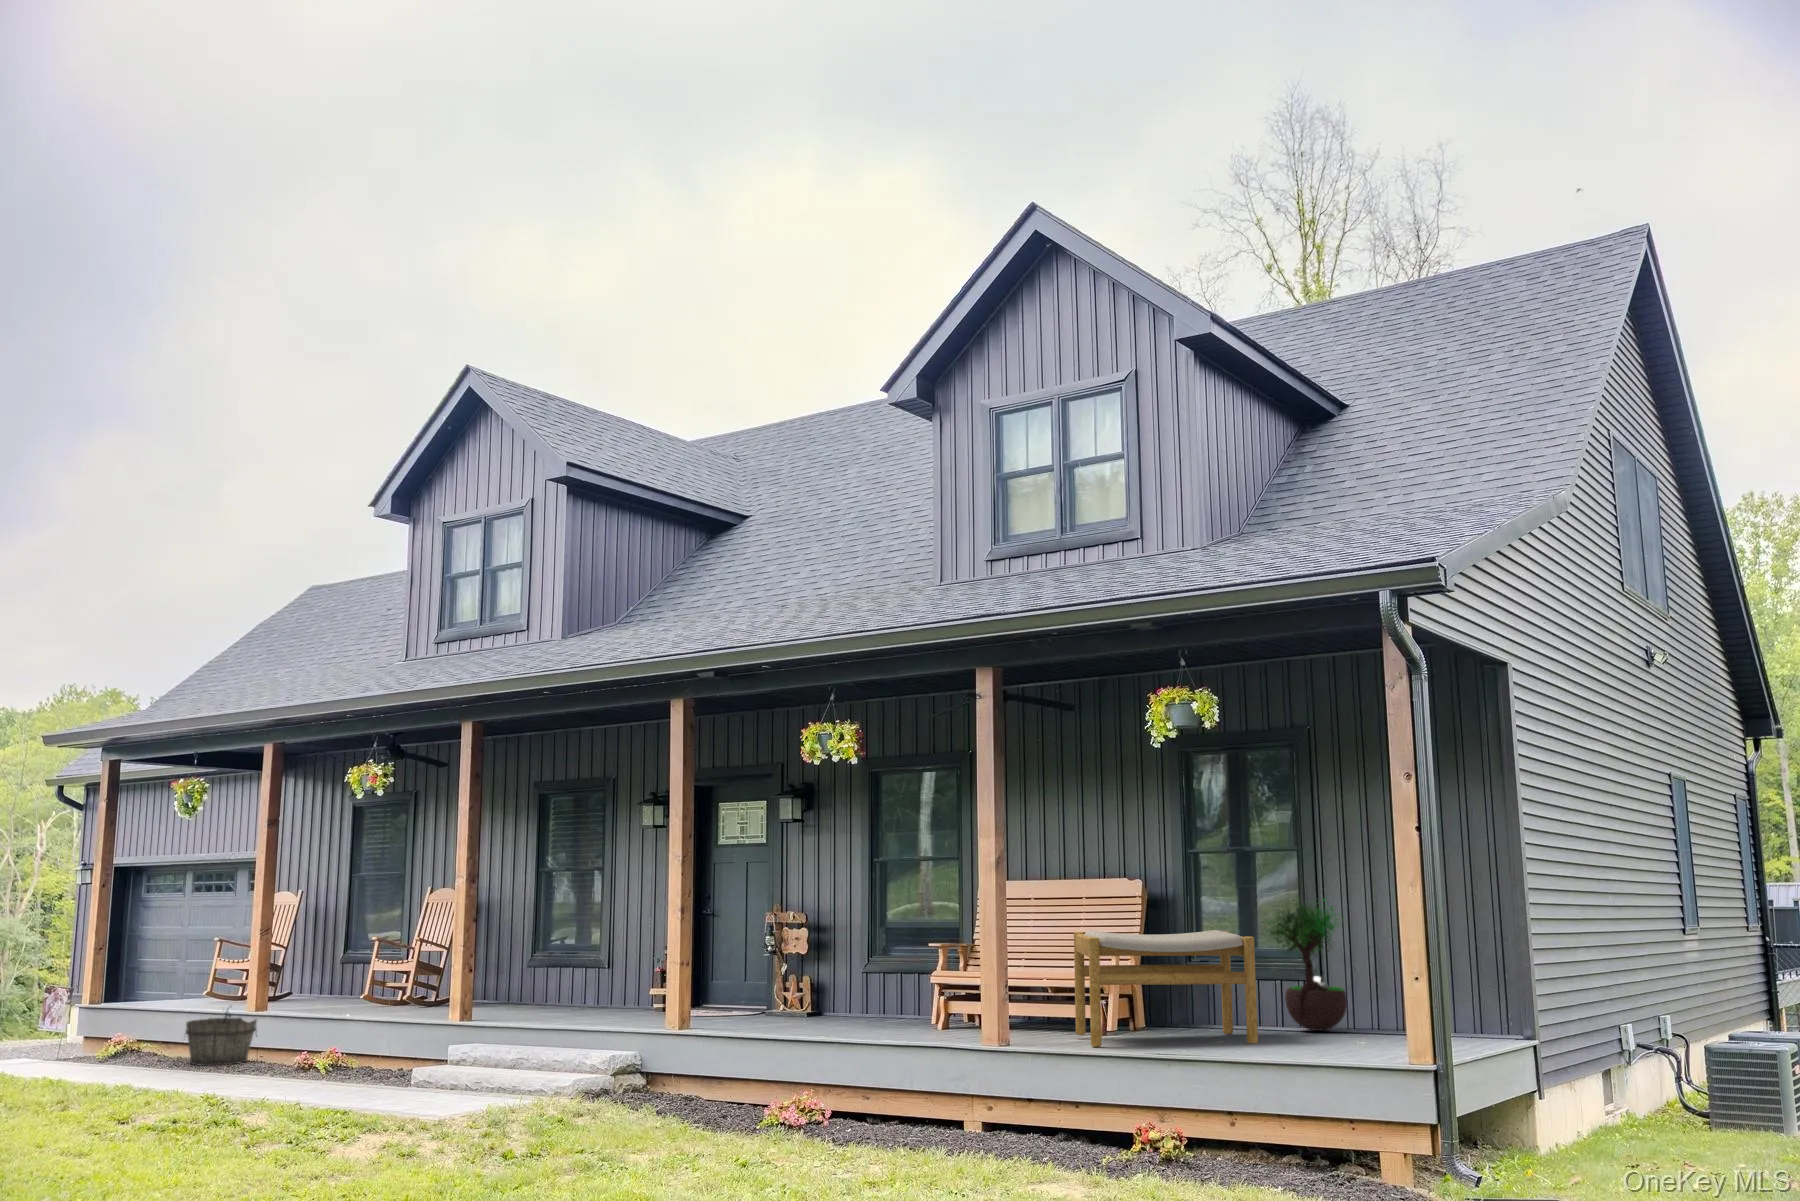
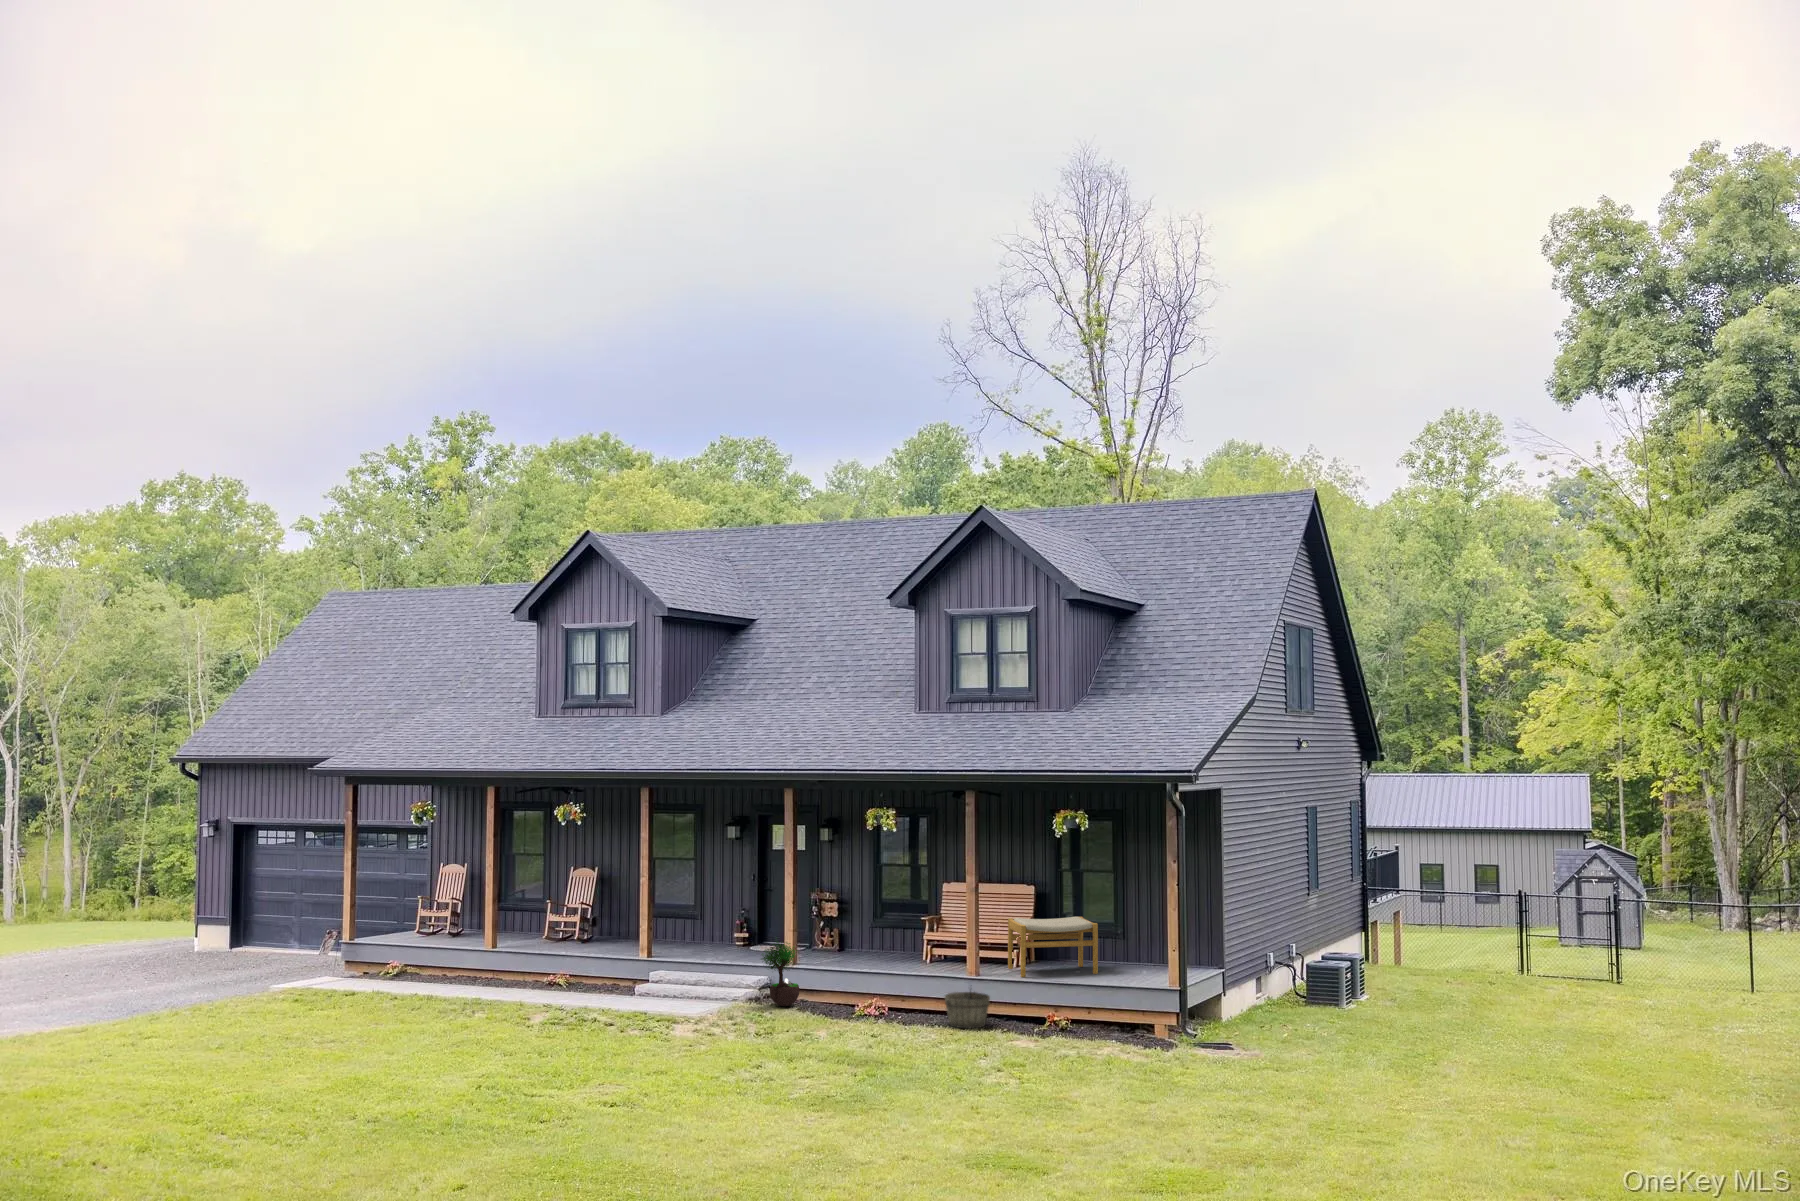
potted tree: present [1268,898,1347,1031] -> present [761,942,799,1006]
wooden bucket: present [185,1010,257,1066] -> present [945,991,990,1028]

